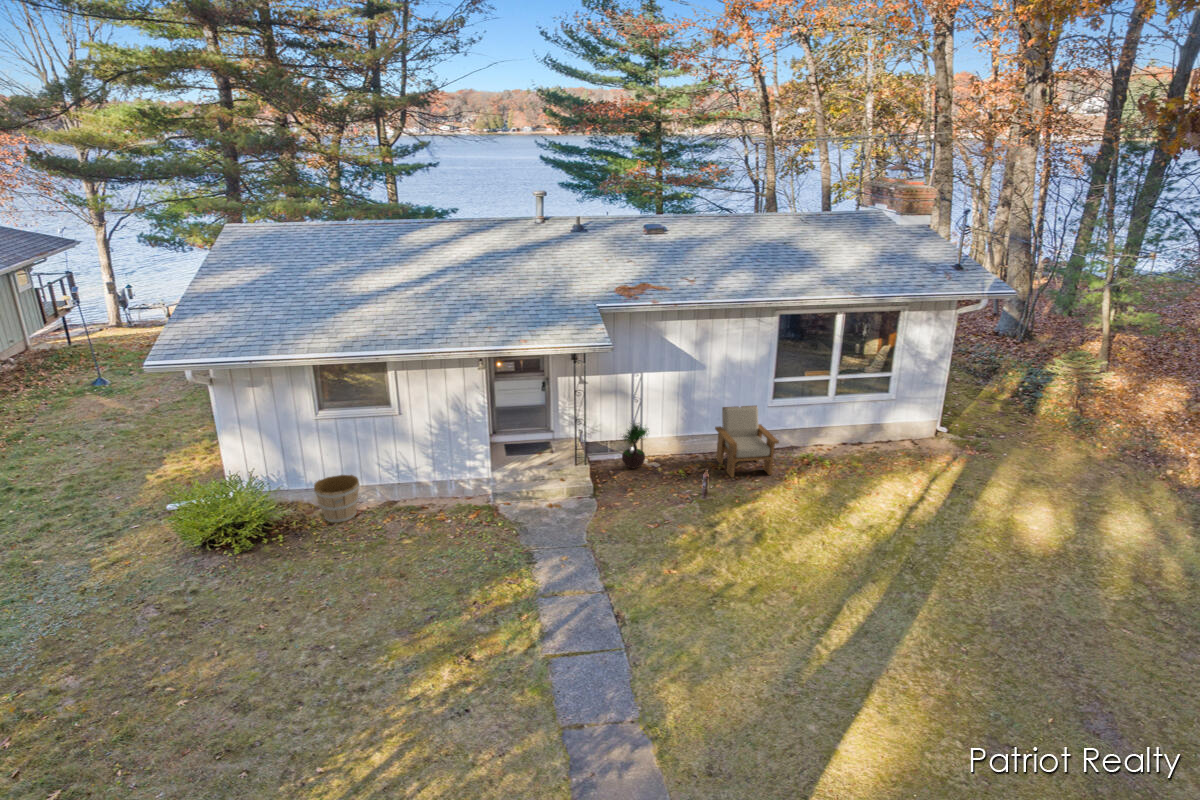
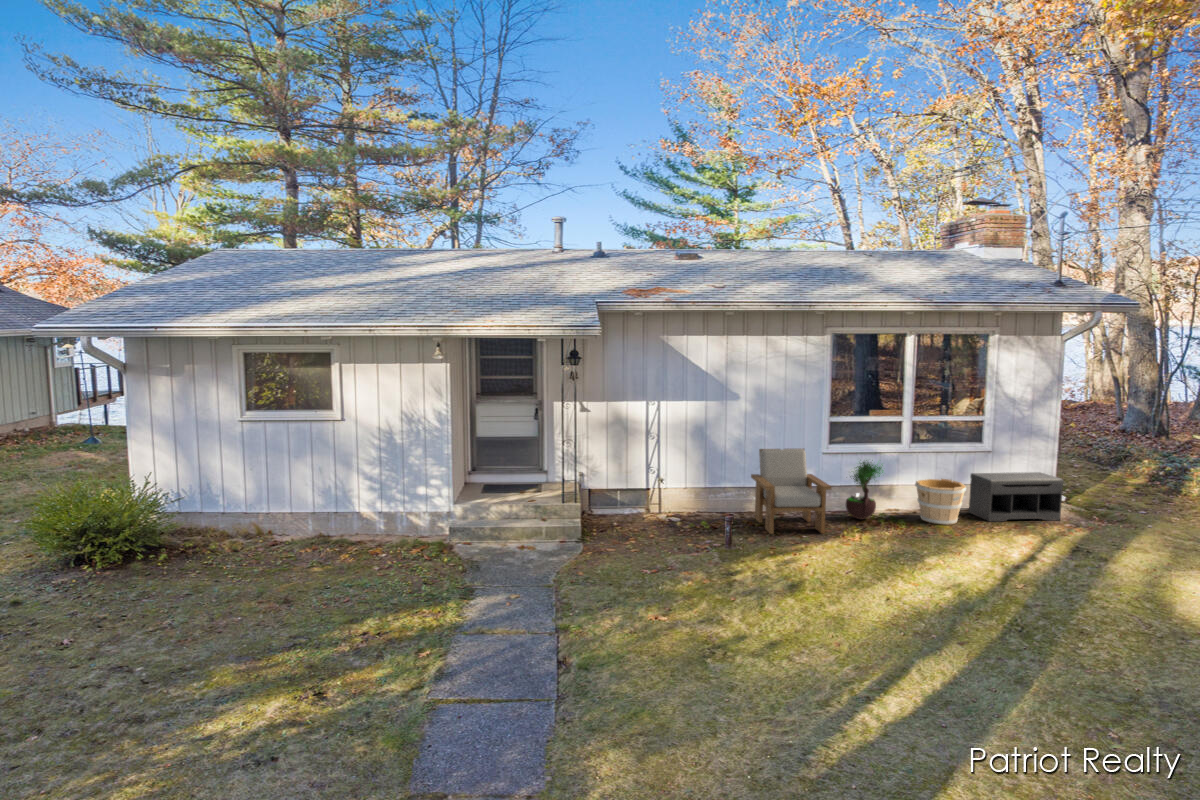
bench: none [872,414,943,455] -> present [969,472,1064,521]
potted tree: present [622,424,647,469] -> present [845,460,883,519]
wooden bucket: present [314,475,359,523] -> present [915,479,966,525]

